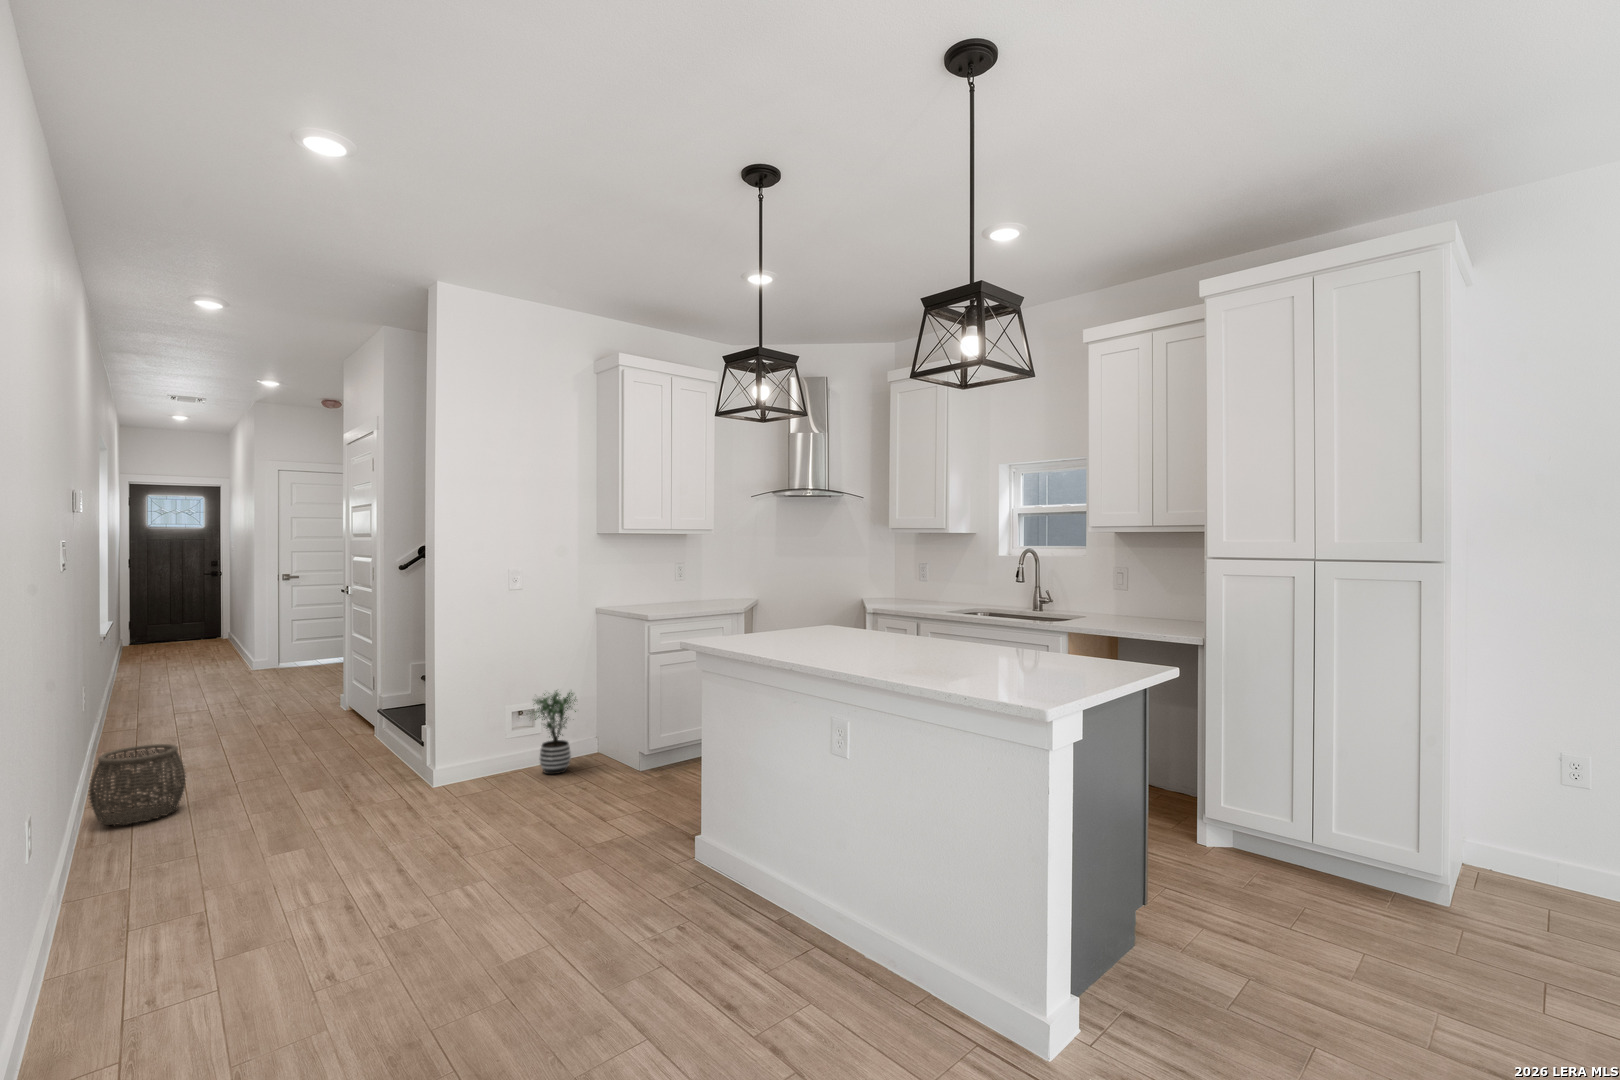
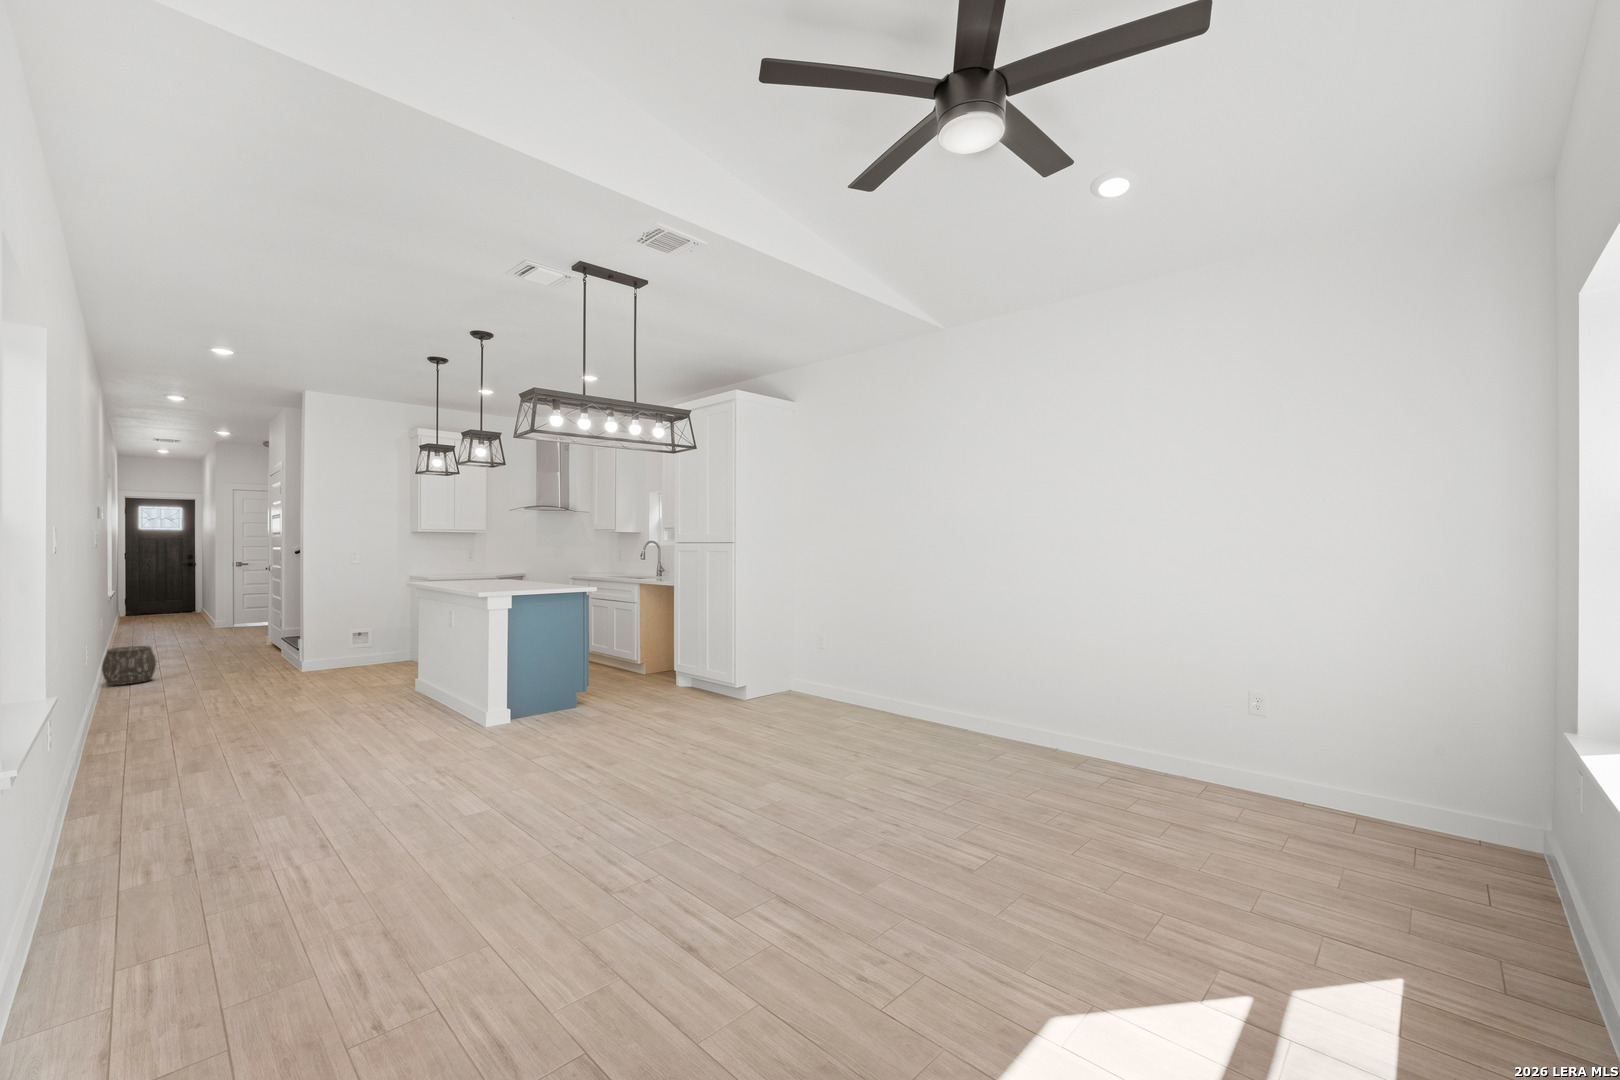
potted plant: present [530,690,576,774] -> none [356,619,393,666]

